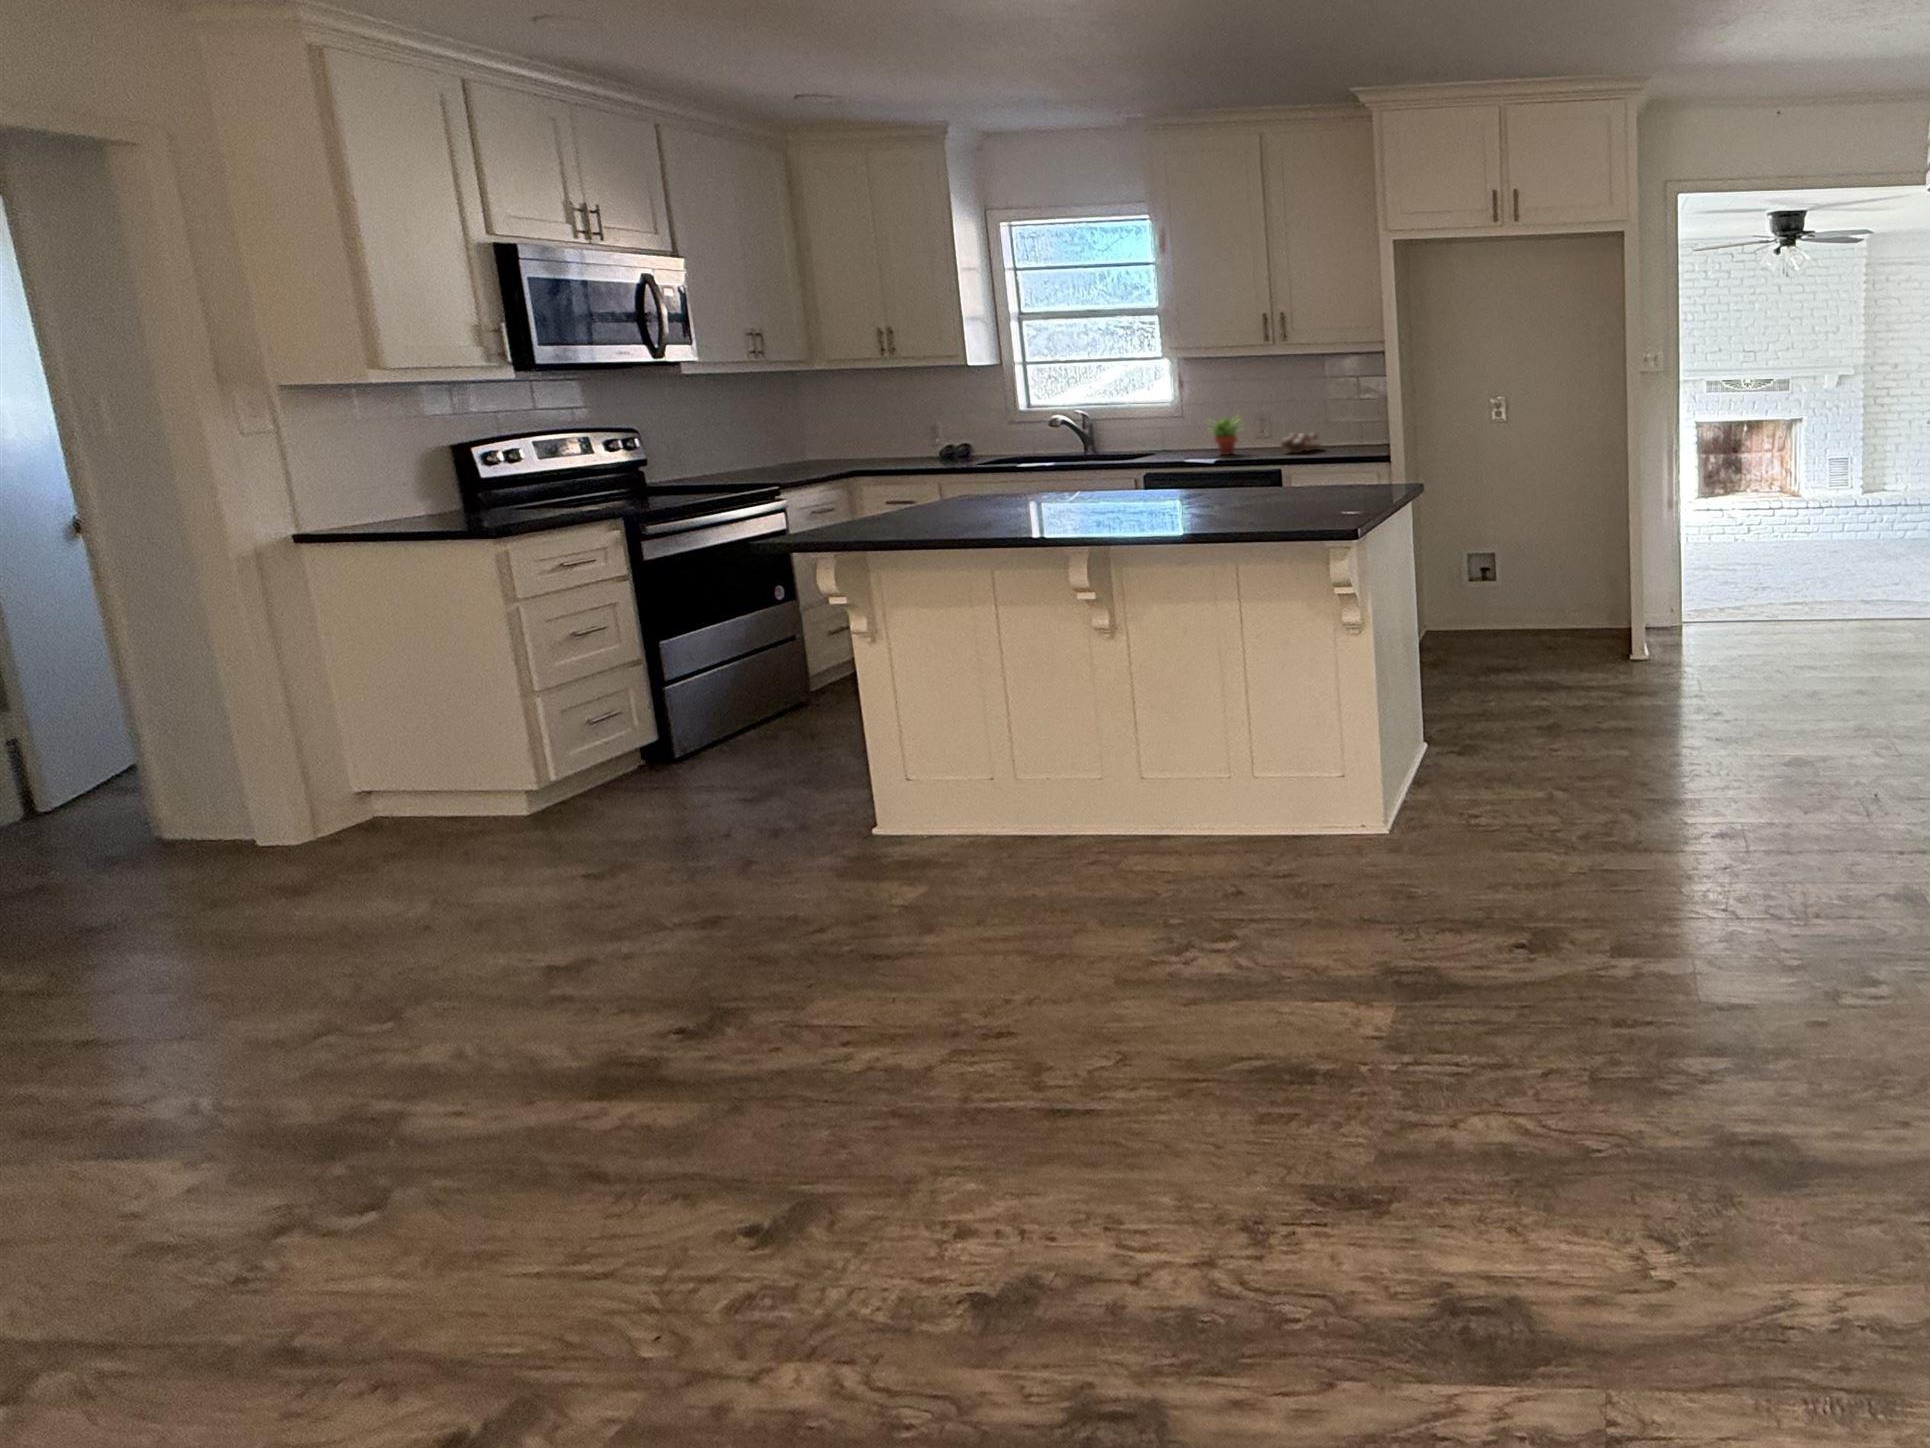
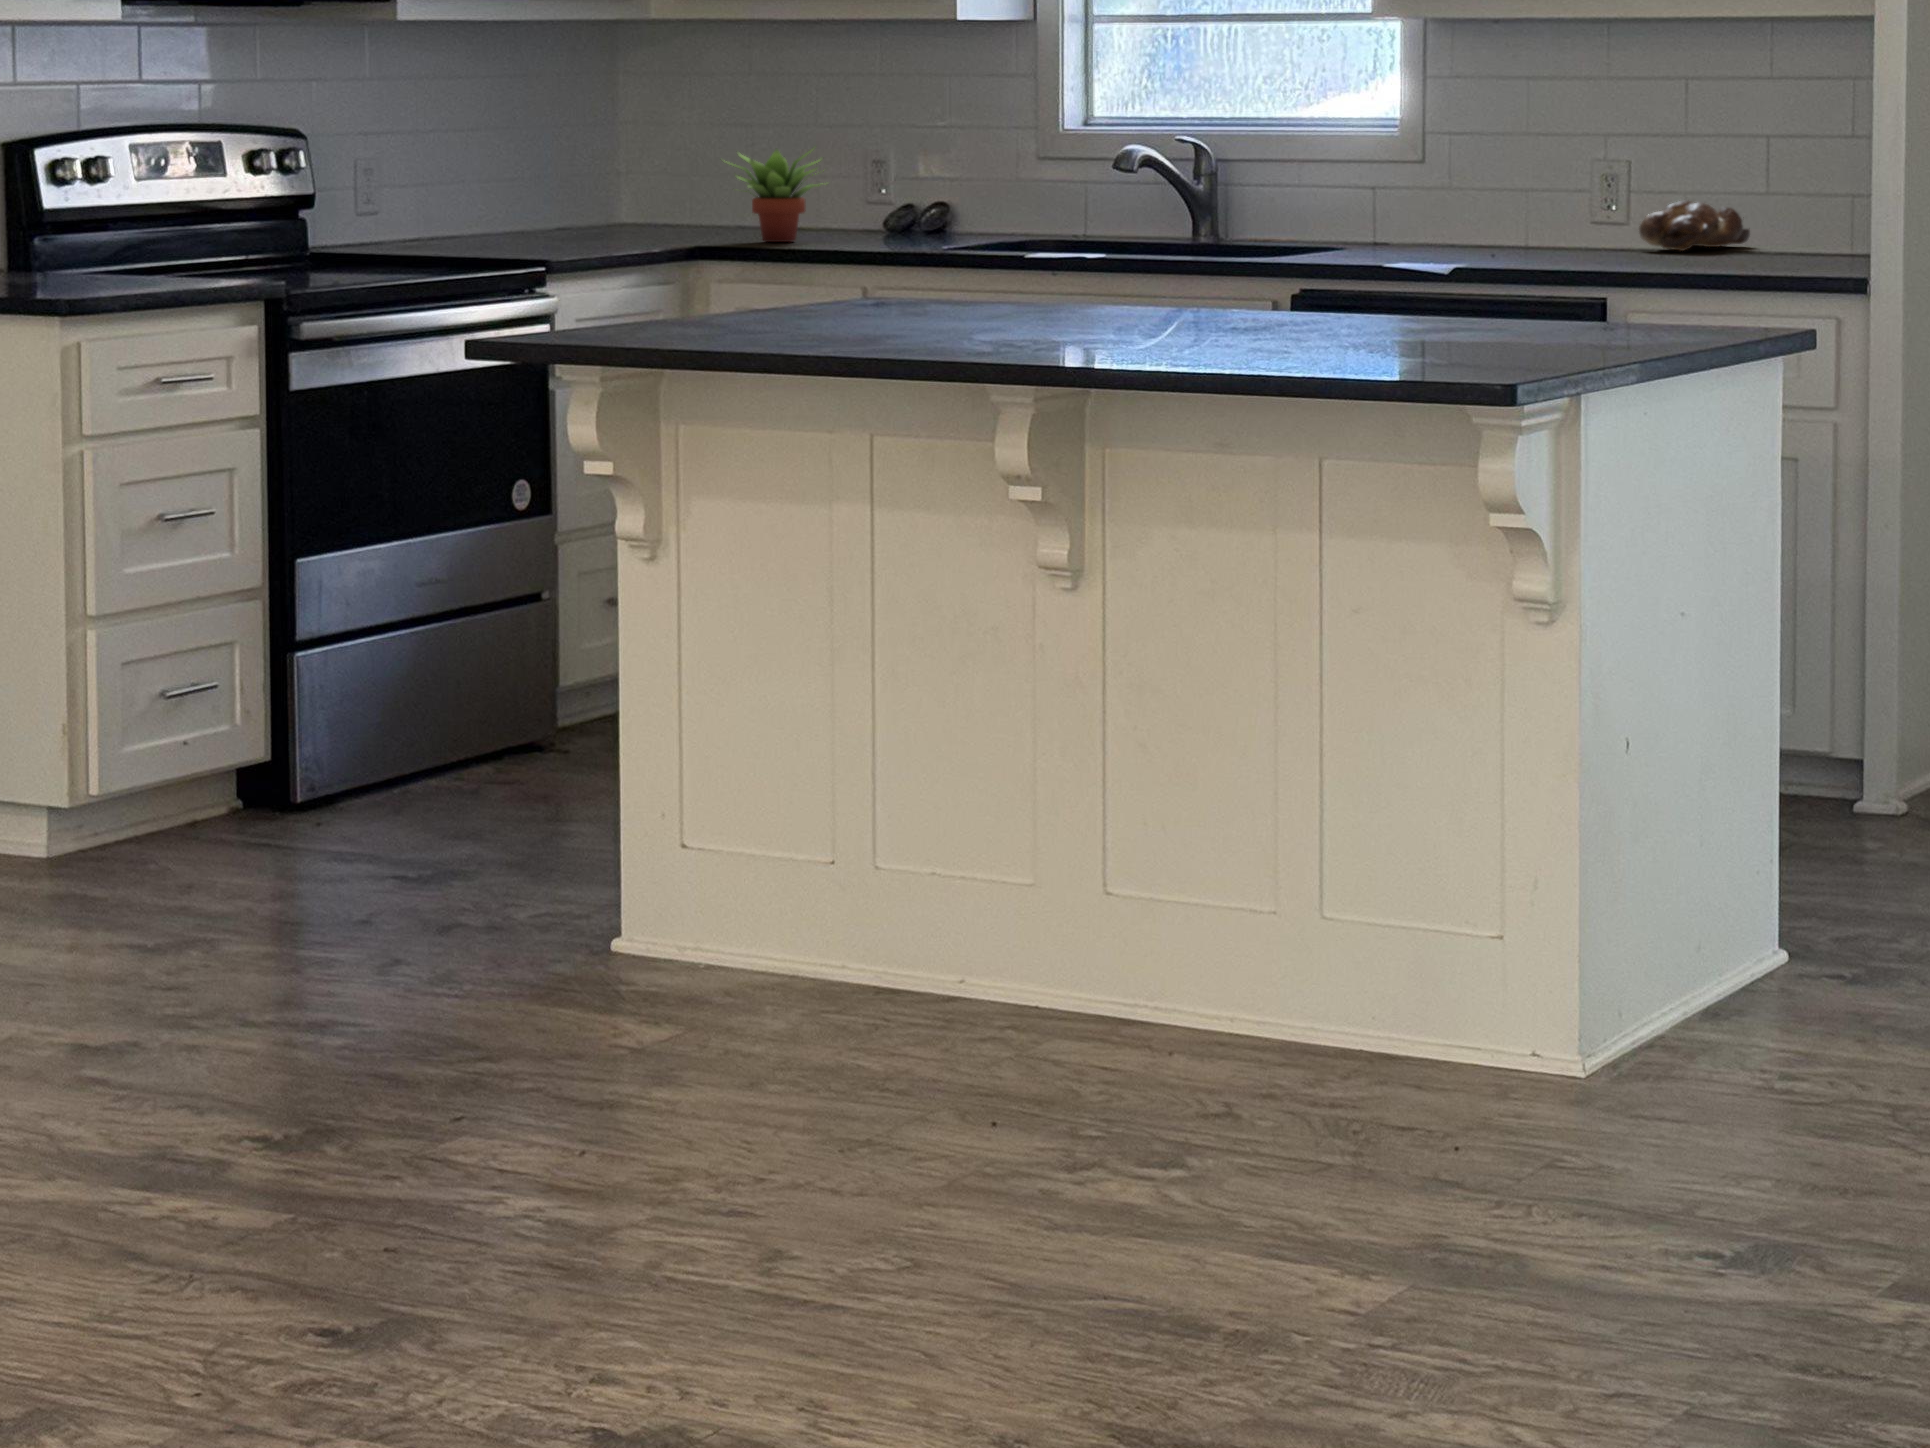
succulent plant: present [1211,418,1240,455] -> present [729,149,821,242]

